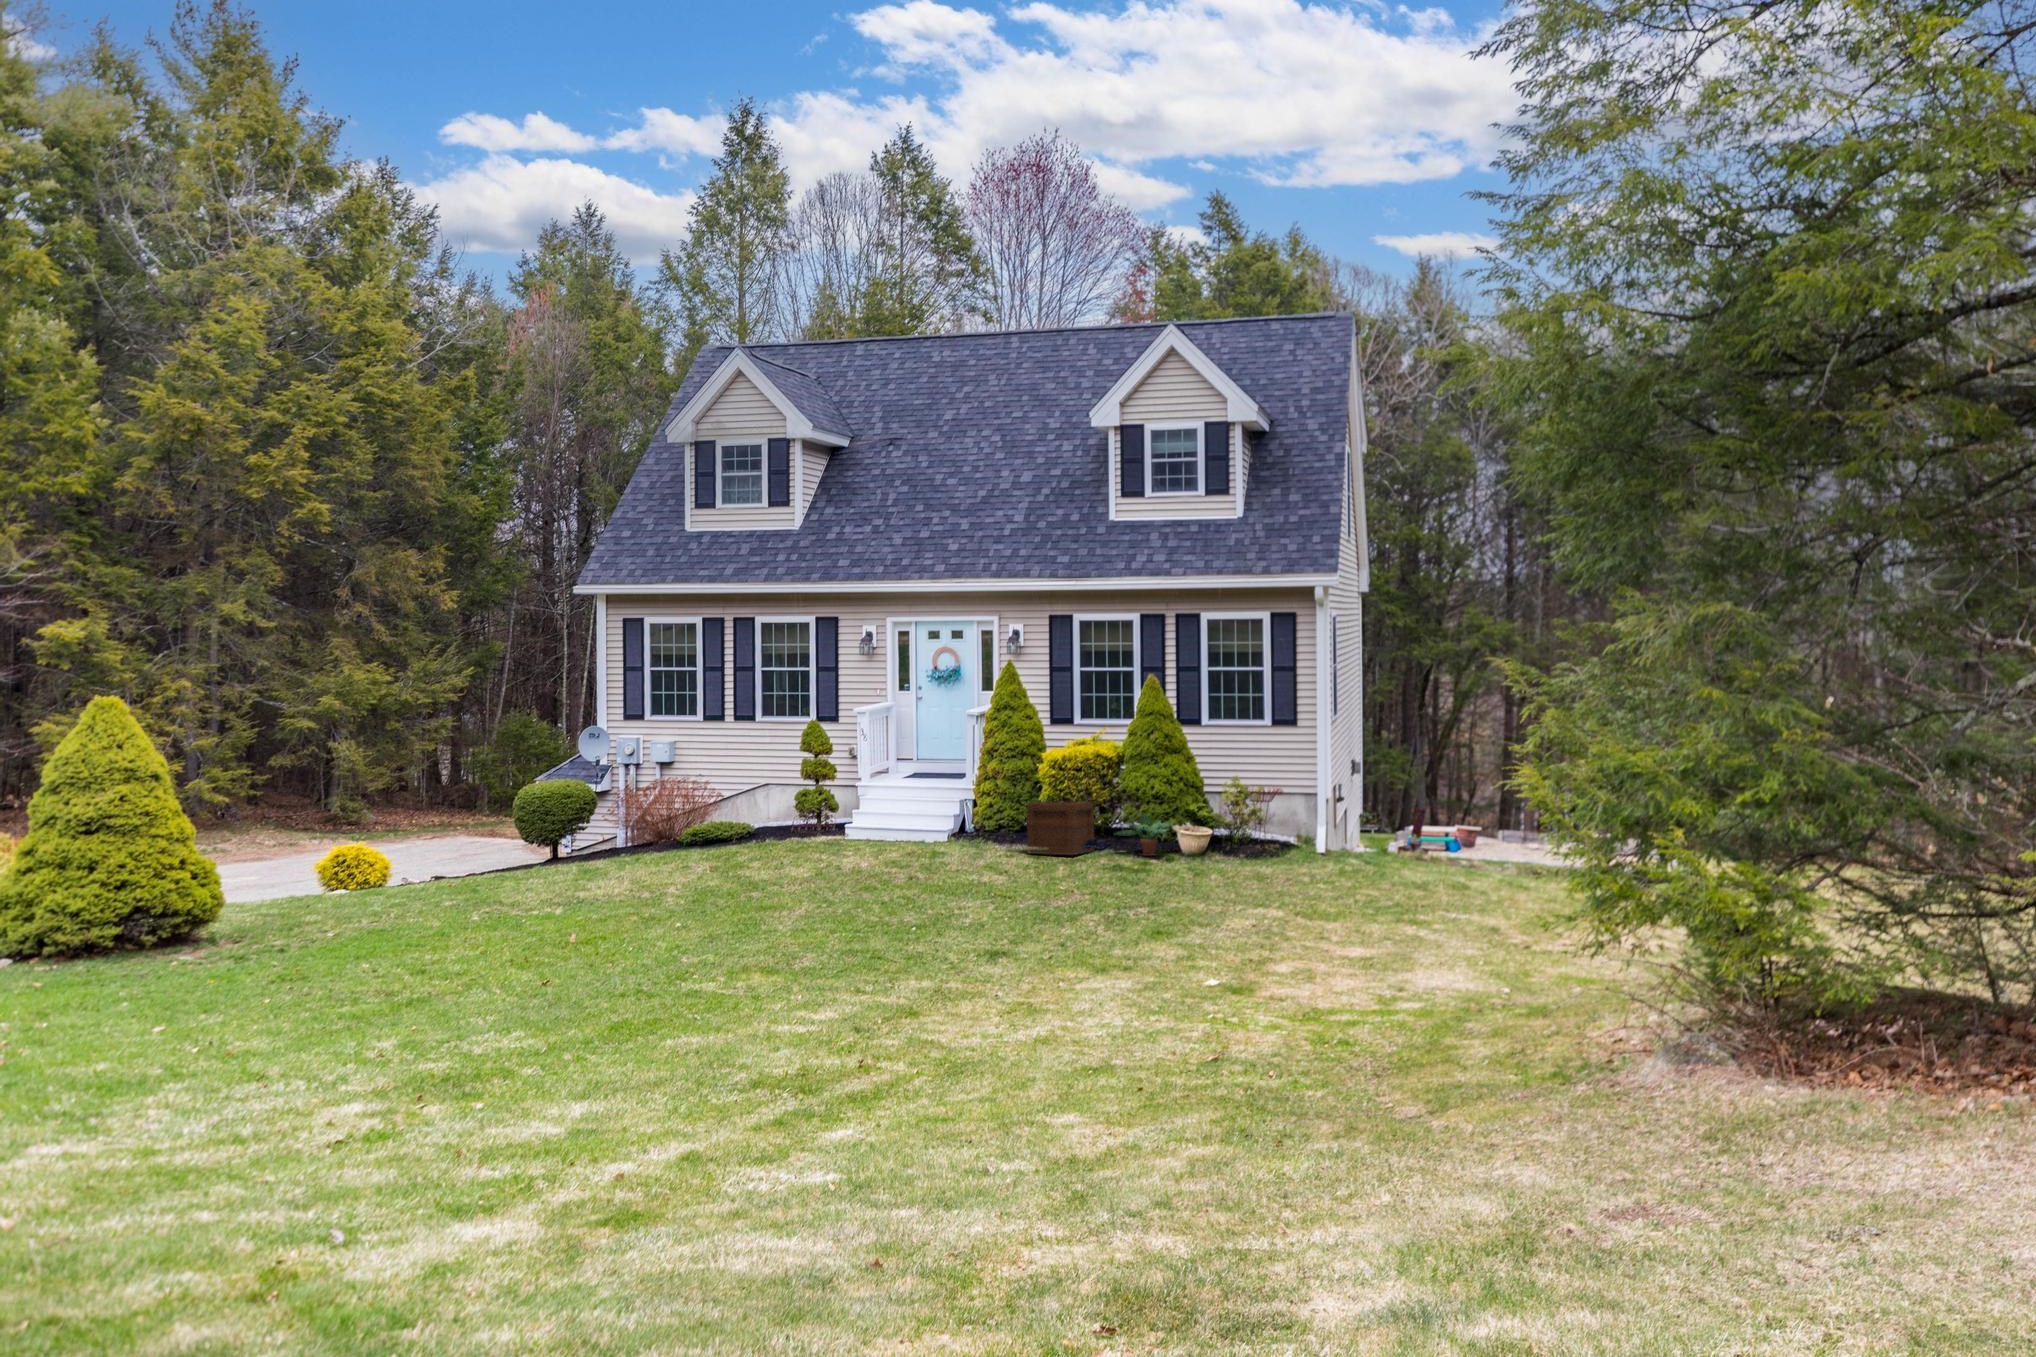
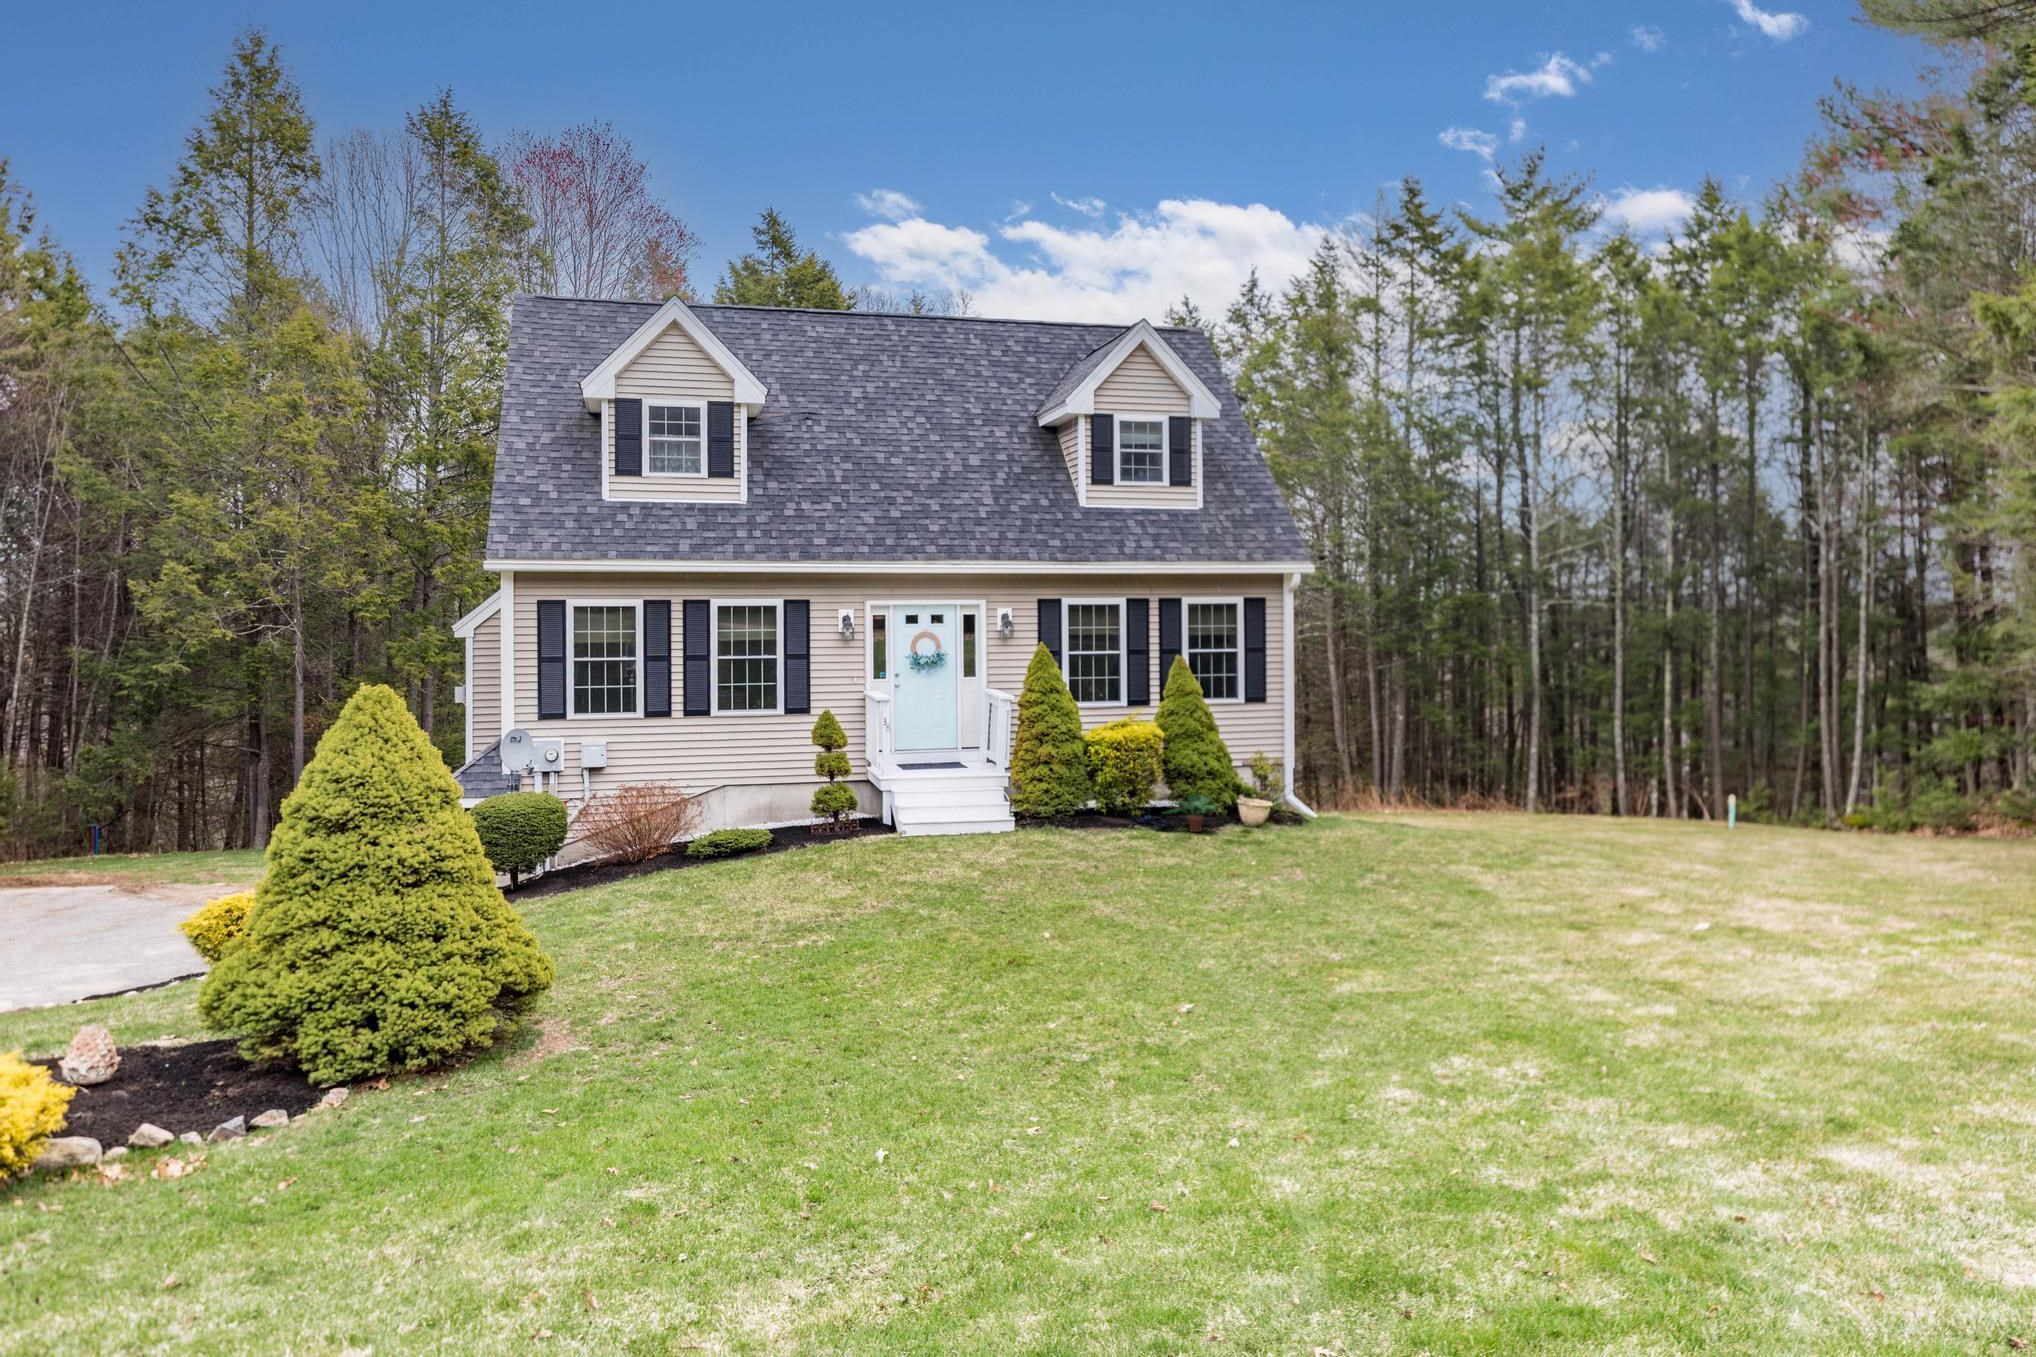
wooden crate: present [1027,801,1094,855] -> none [1085,783,1141,840]

